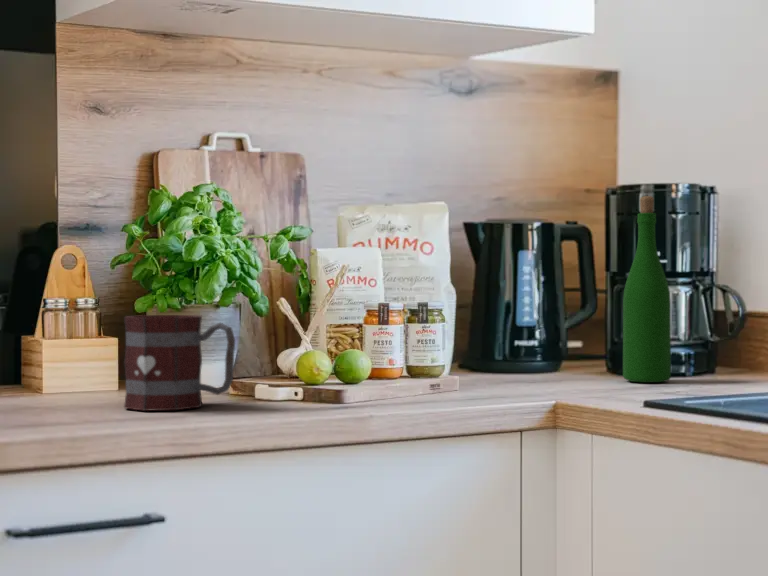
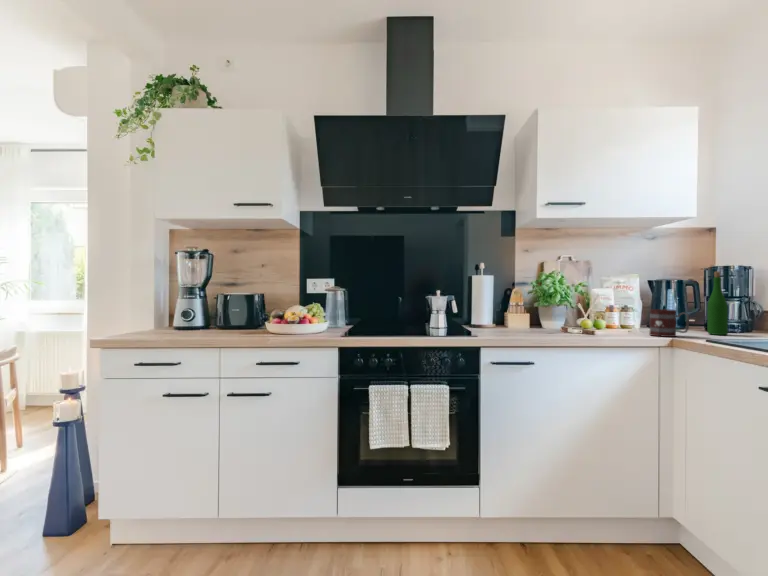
mug: present [124,315,235,411] -> present [649,309,689,337]

